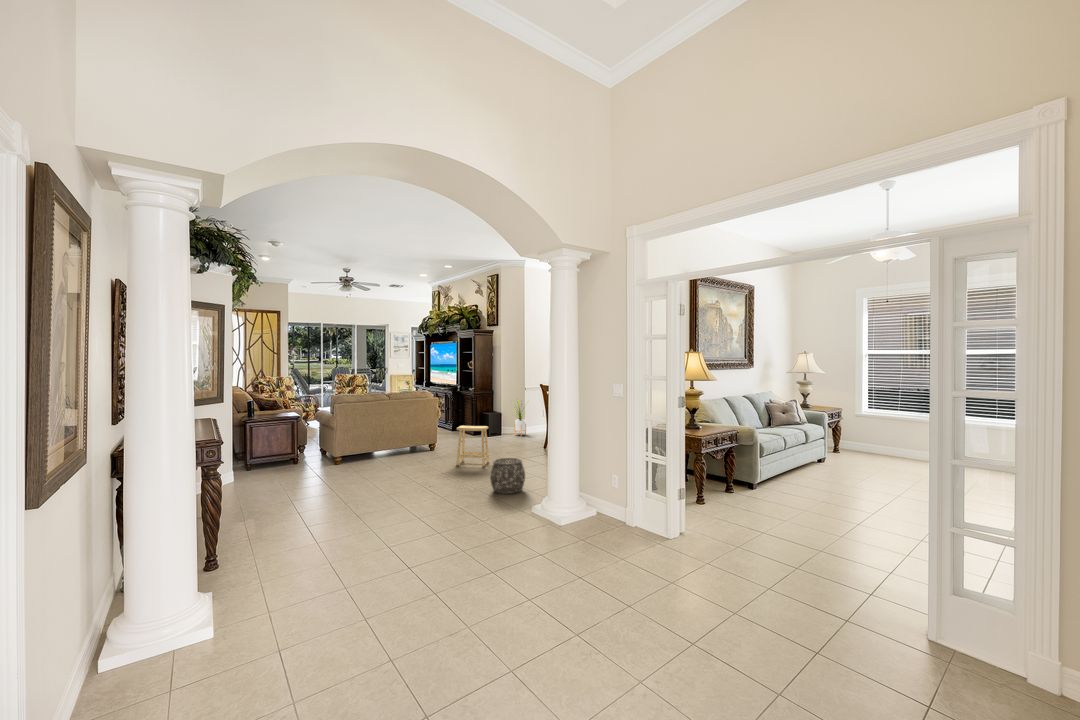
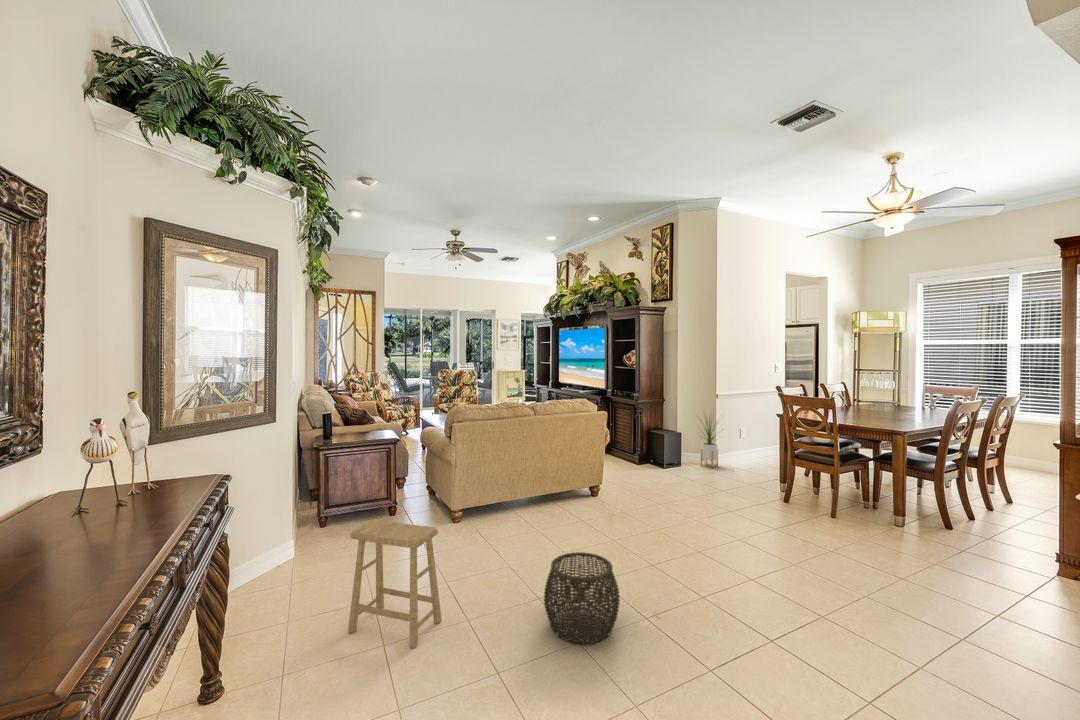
footstool: present [456,426,489,466] -> present [348,520,441,648]
woven basket: present [490,458,525,494] -> present [544,552,620,644]

